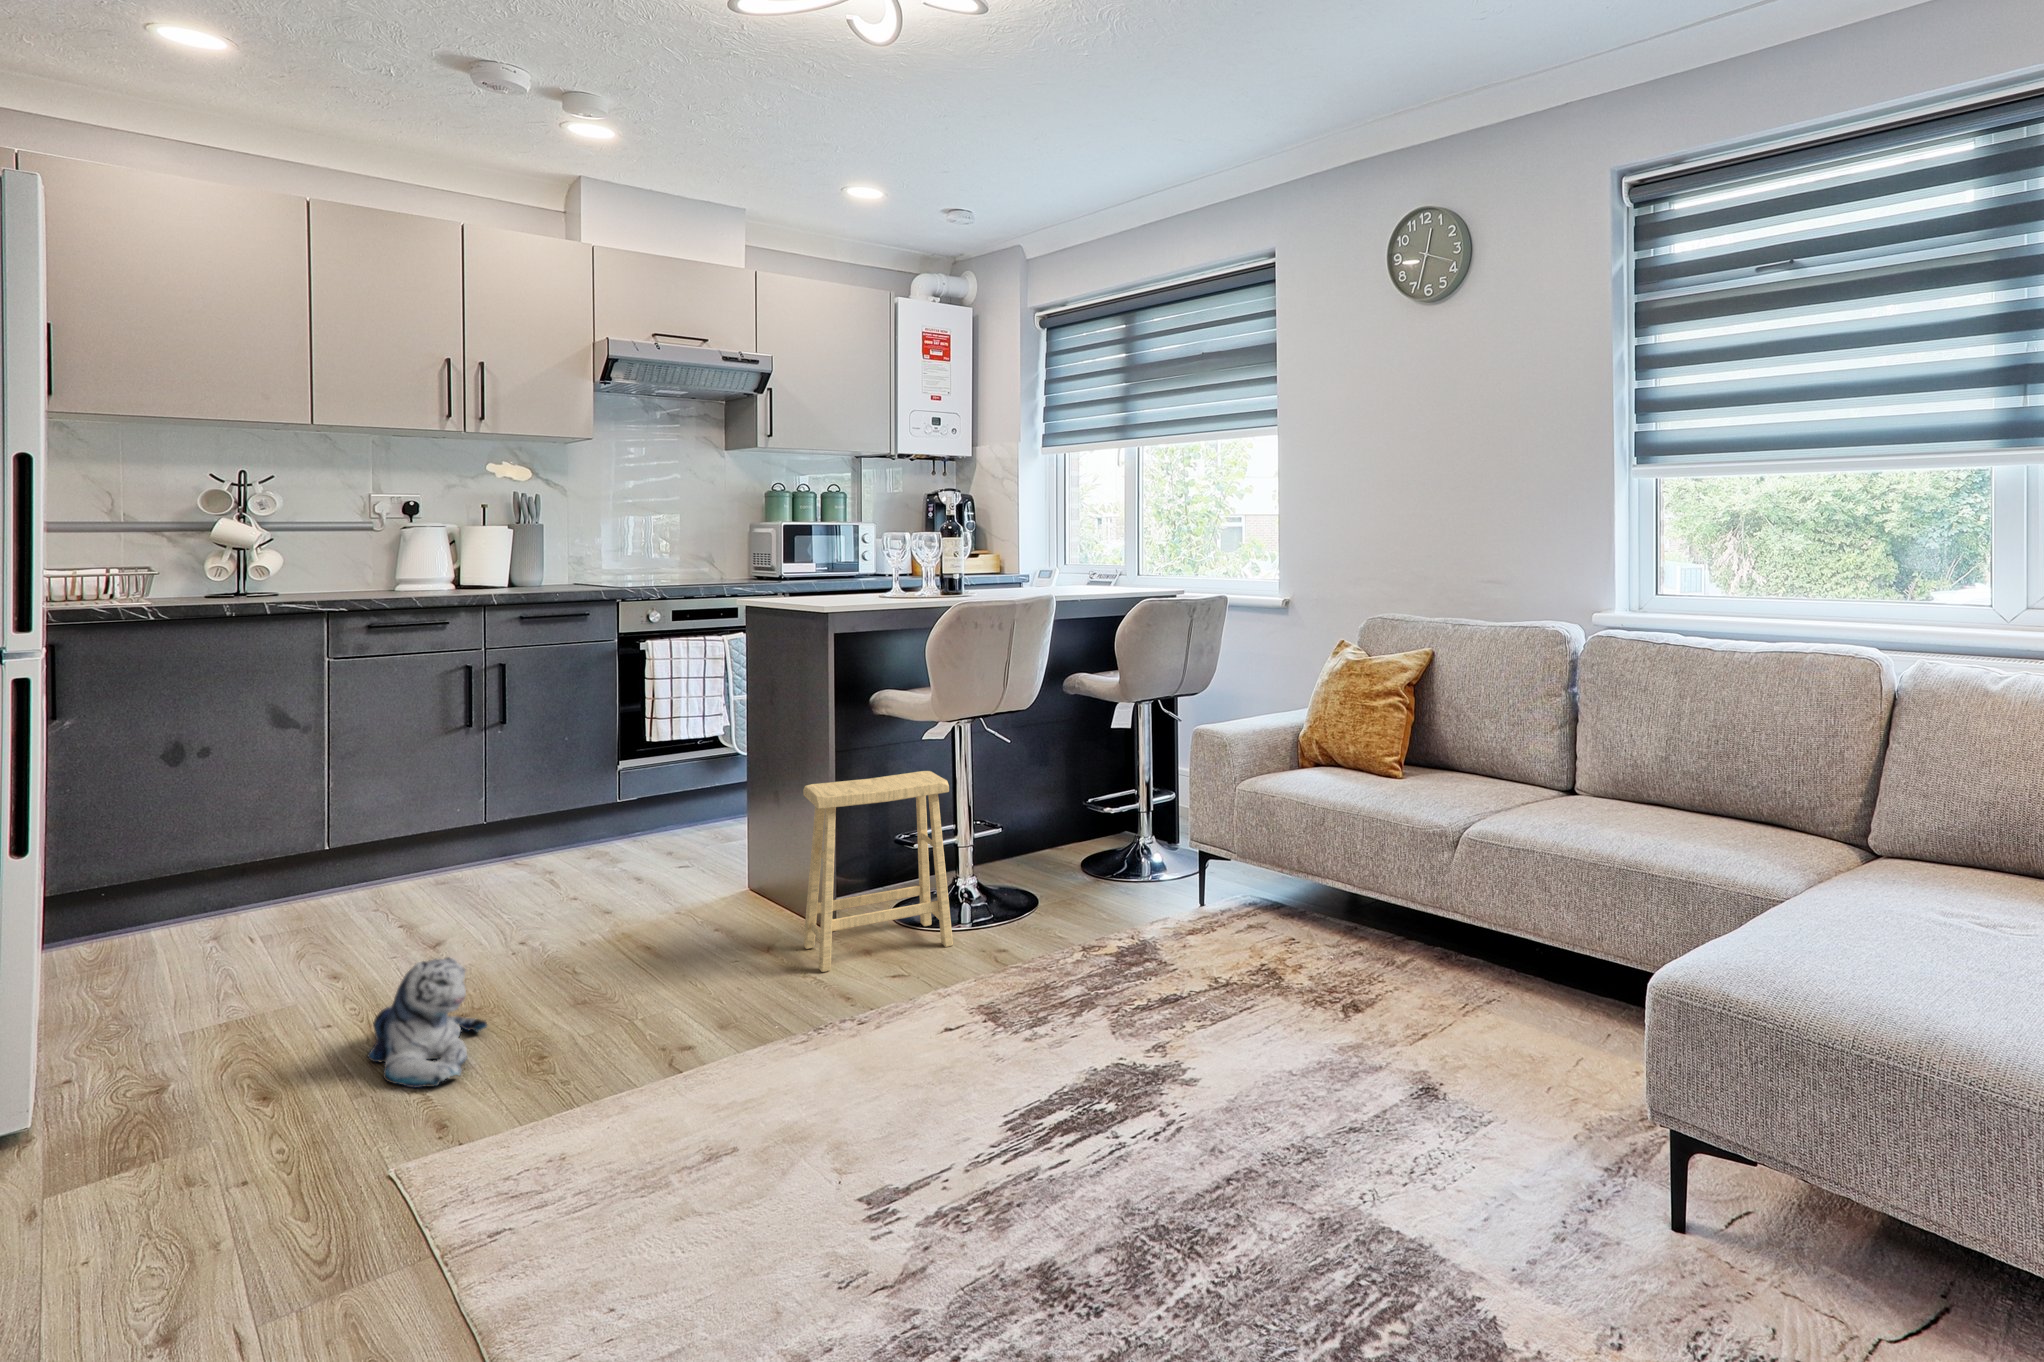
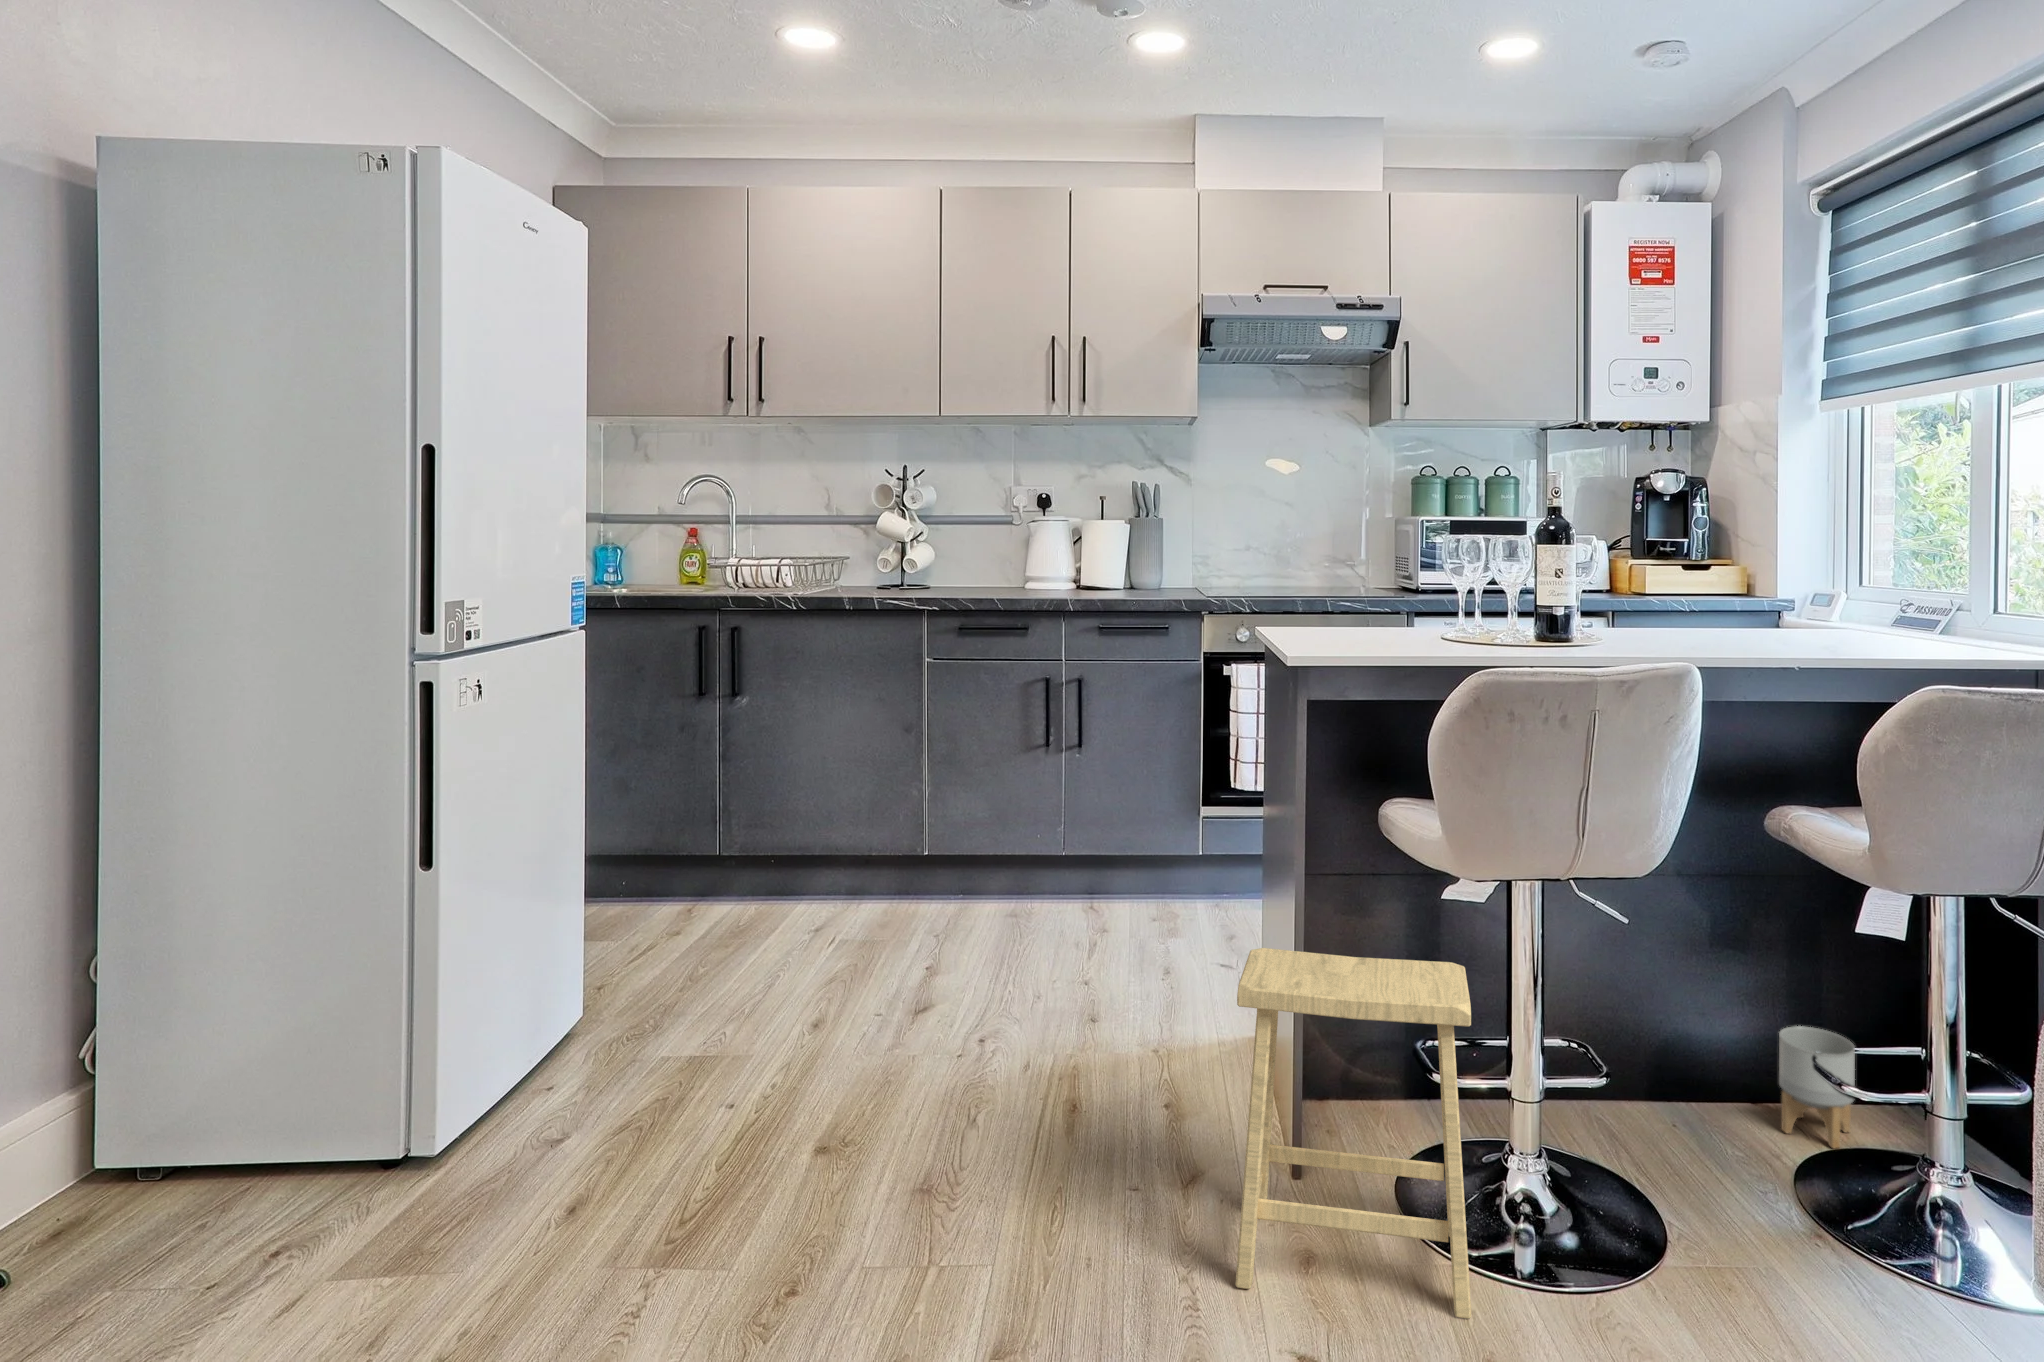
planter: none [1060,796,1096,853] -> present [1779,1026,1855,1148]
plush toy: present [367,958,487,1088] -> none [664,1102,820,1300]

